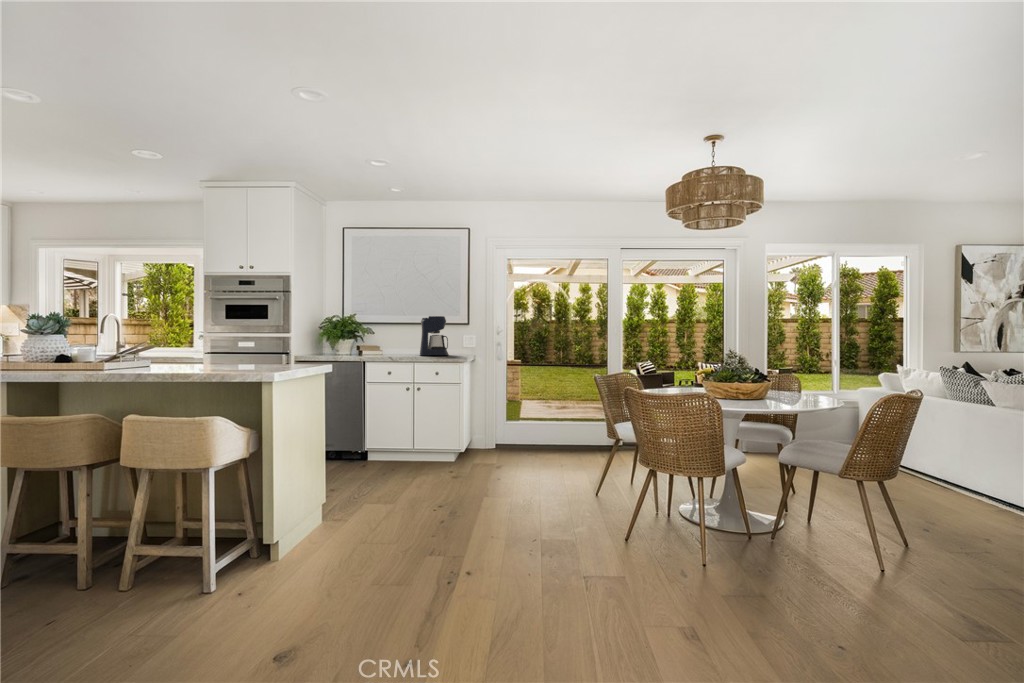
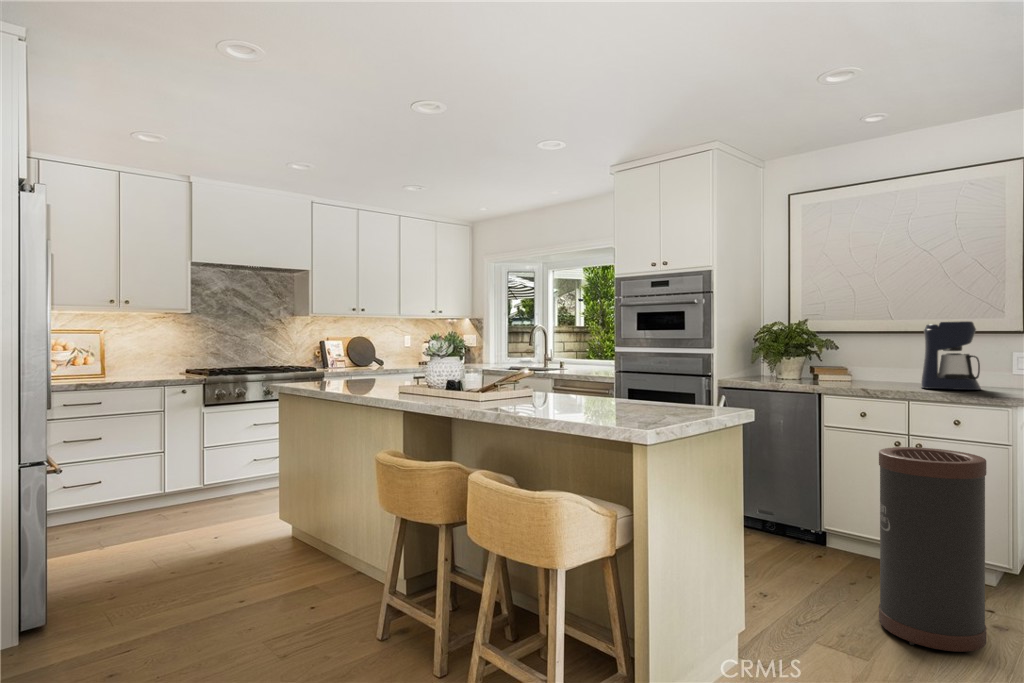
trash can: none [398,386,449,494] -> present [879,447,987,652]

